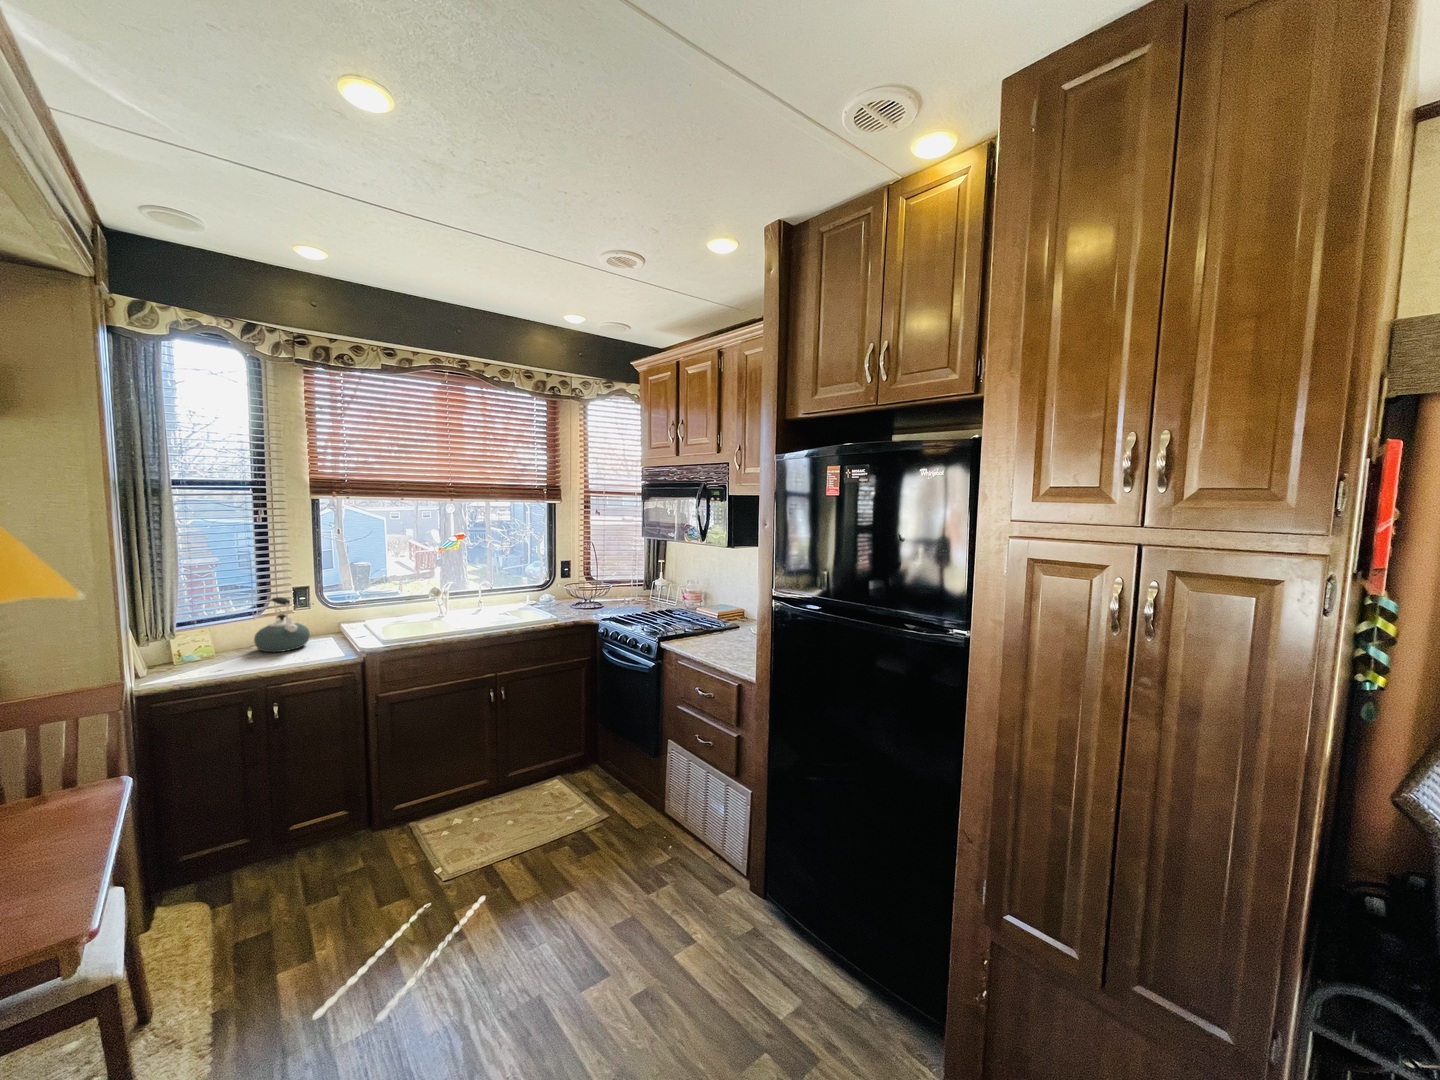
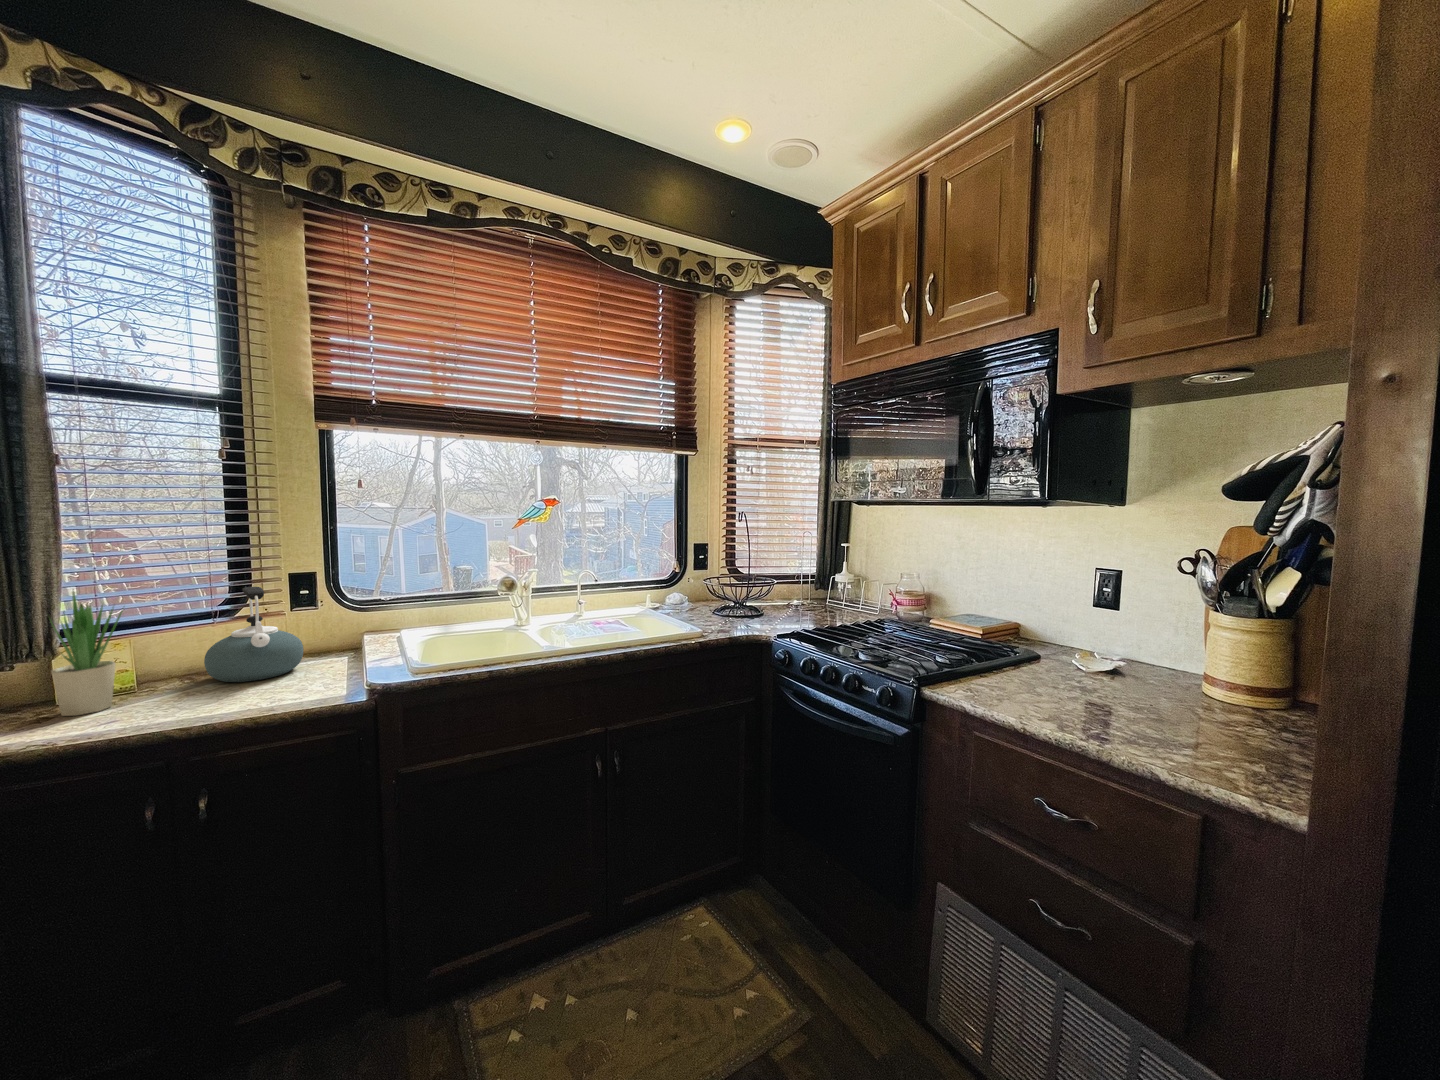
potted plant: none [185,602,222,669] -> present [48,591,122,716]

